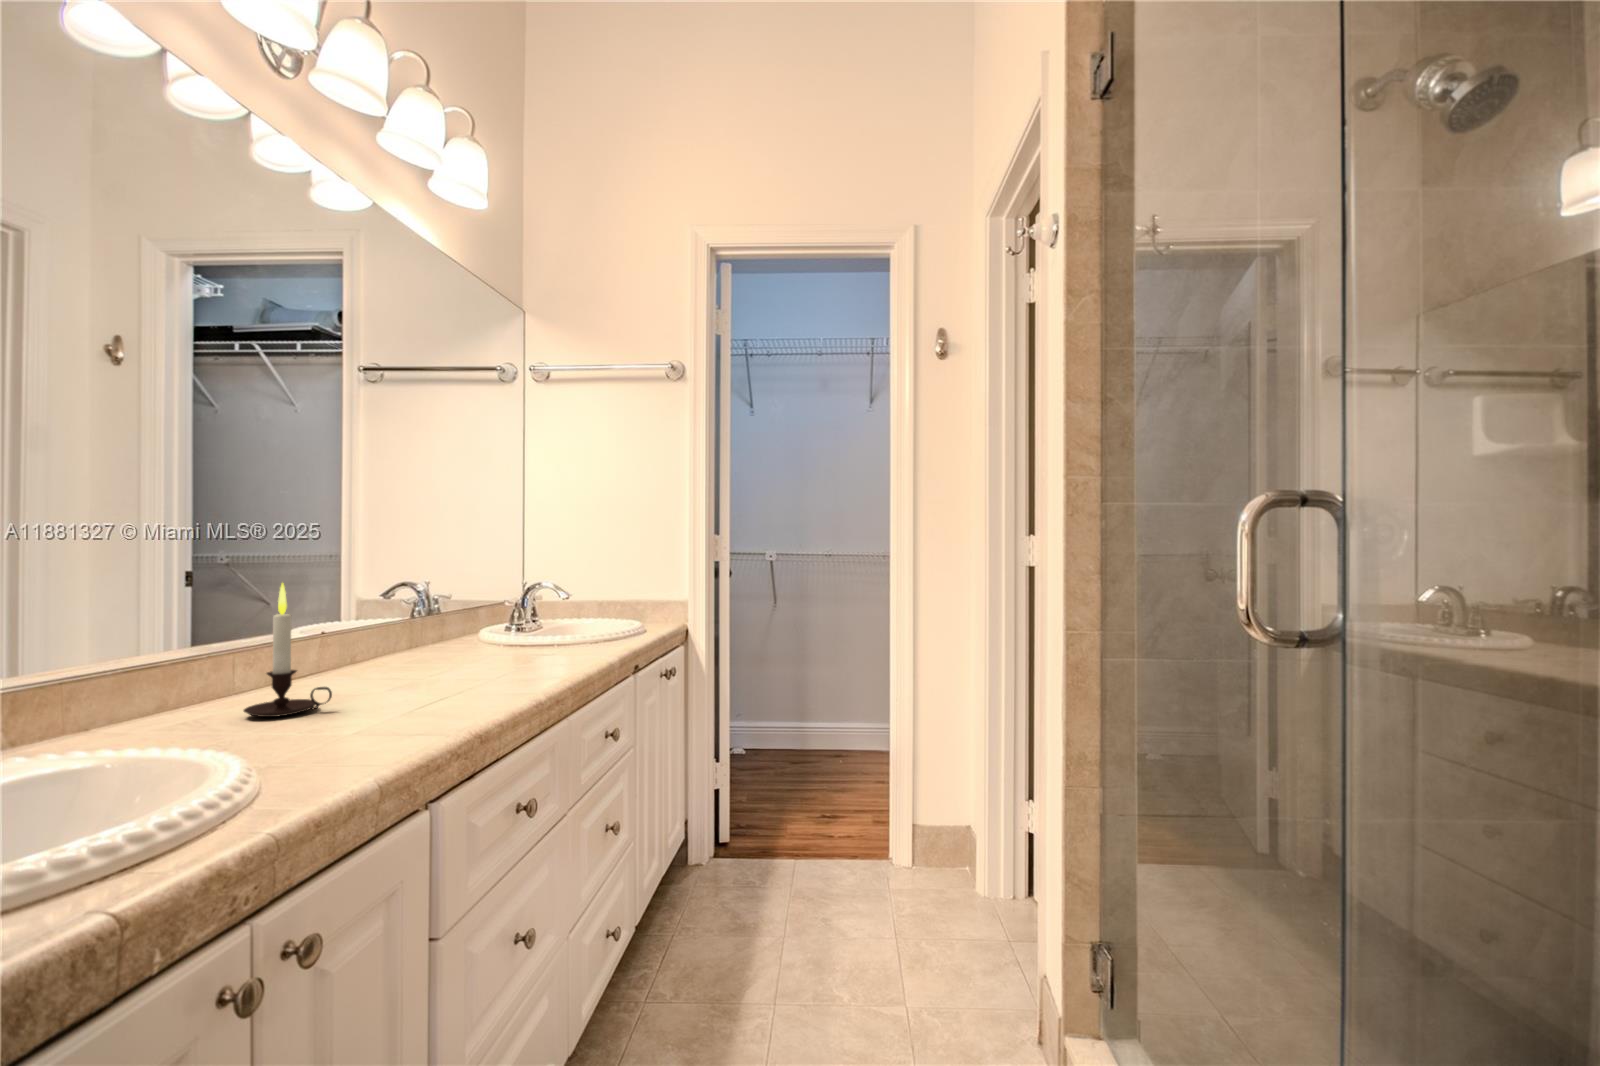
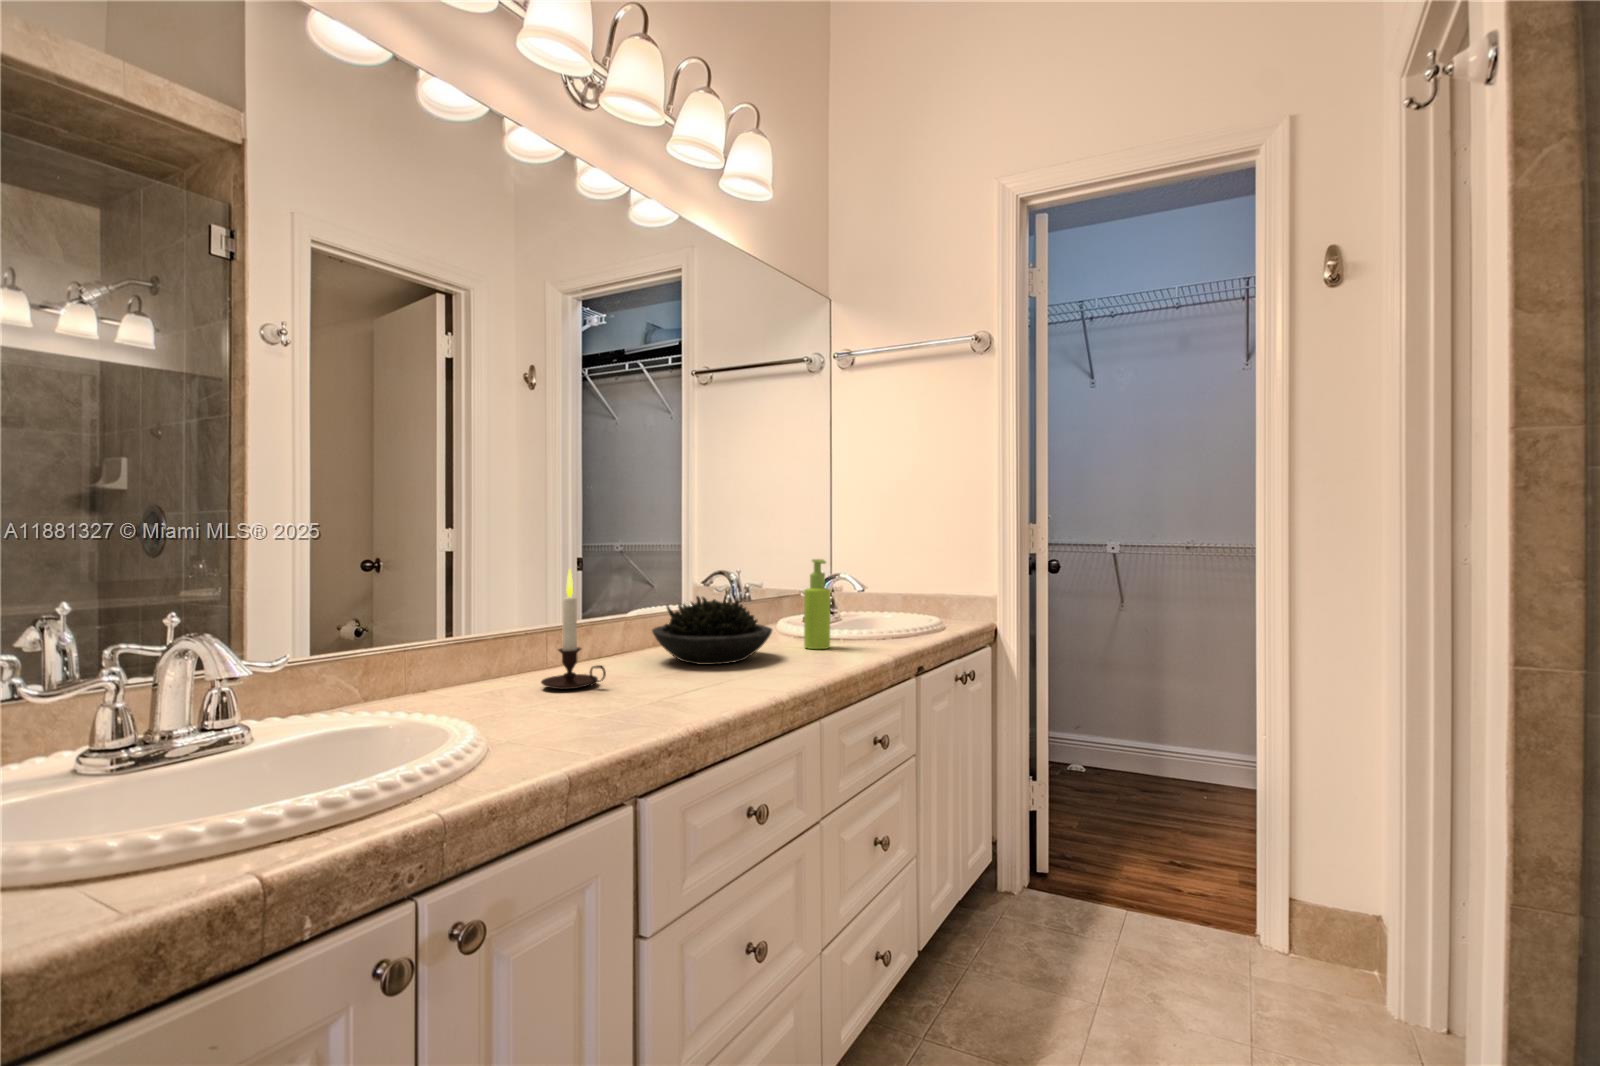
soap dispenser: none [524,568,551,657] -> present [804,559,830,649]
succulent plant: none [359,608,499,680] -> present [652,596,772,665]

